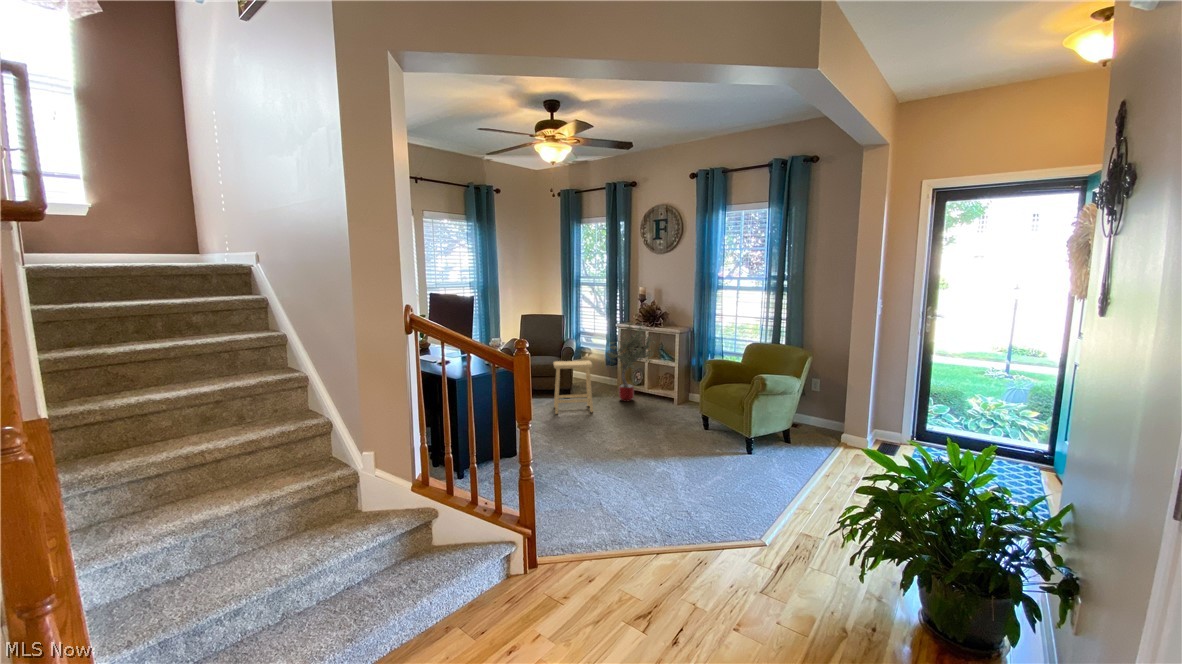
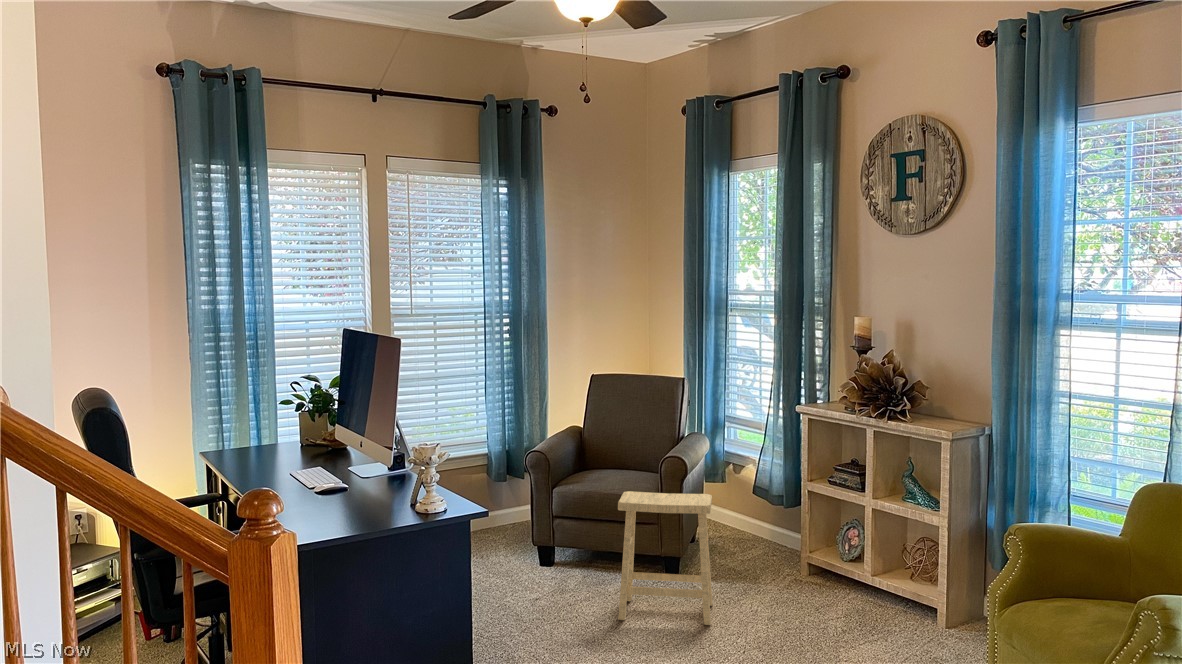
potted tree: present [607,323,655,401] -> none [766,405,885,601]

